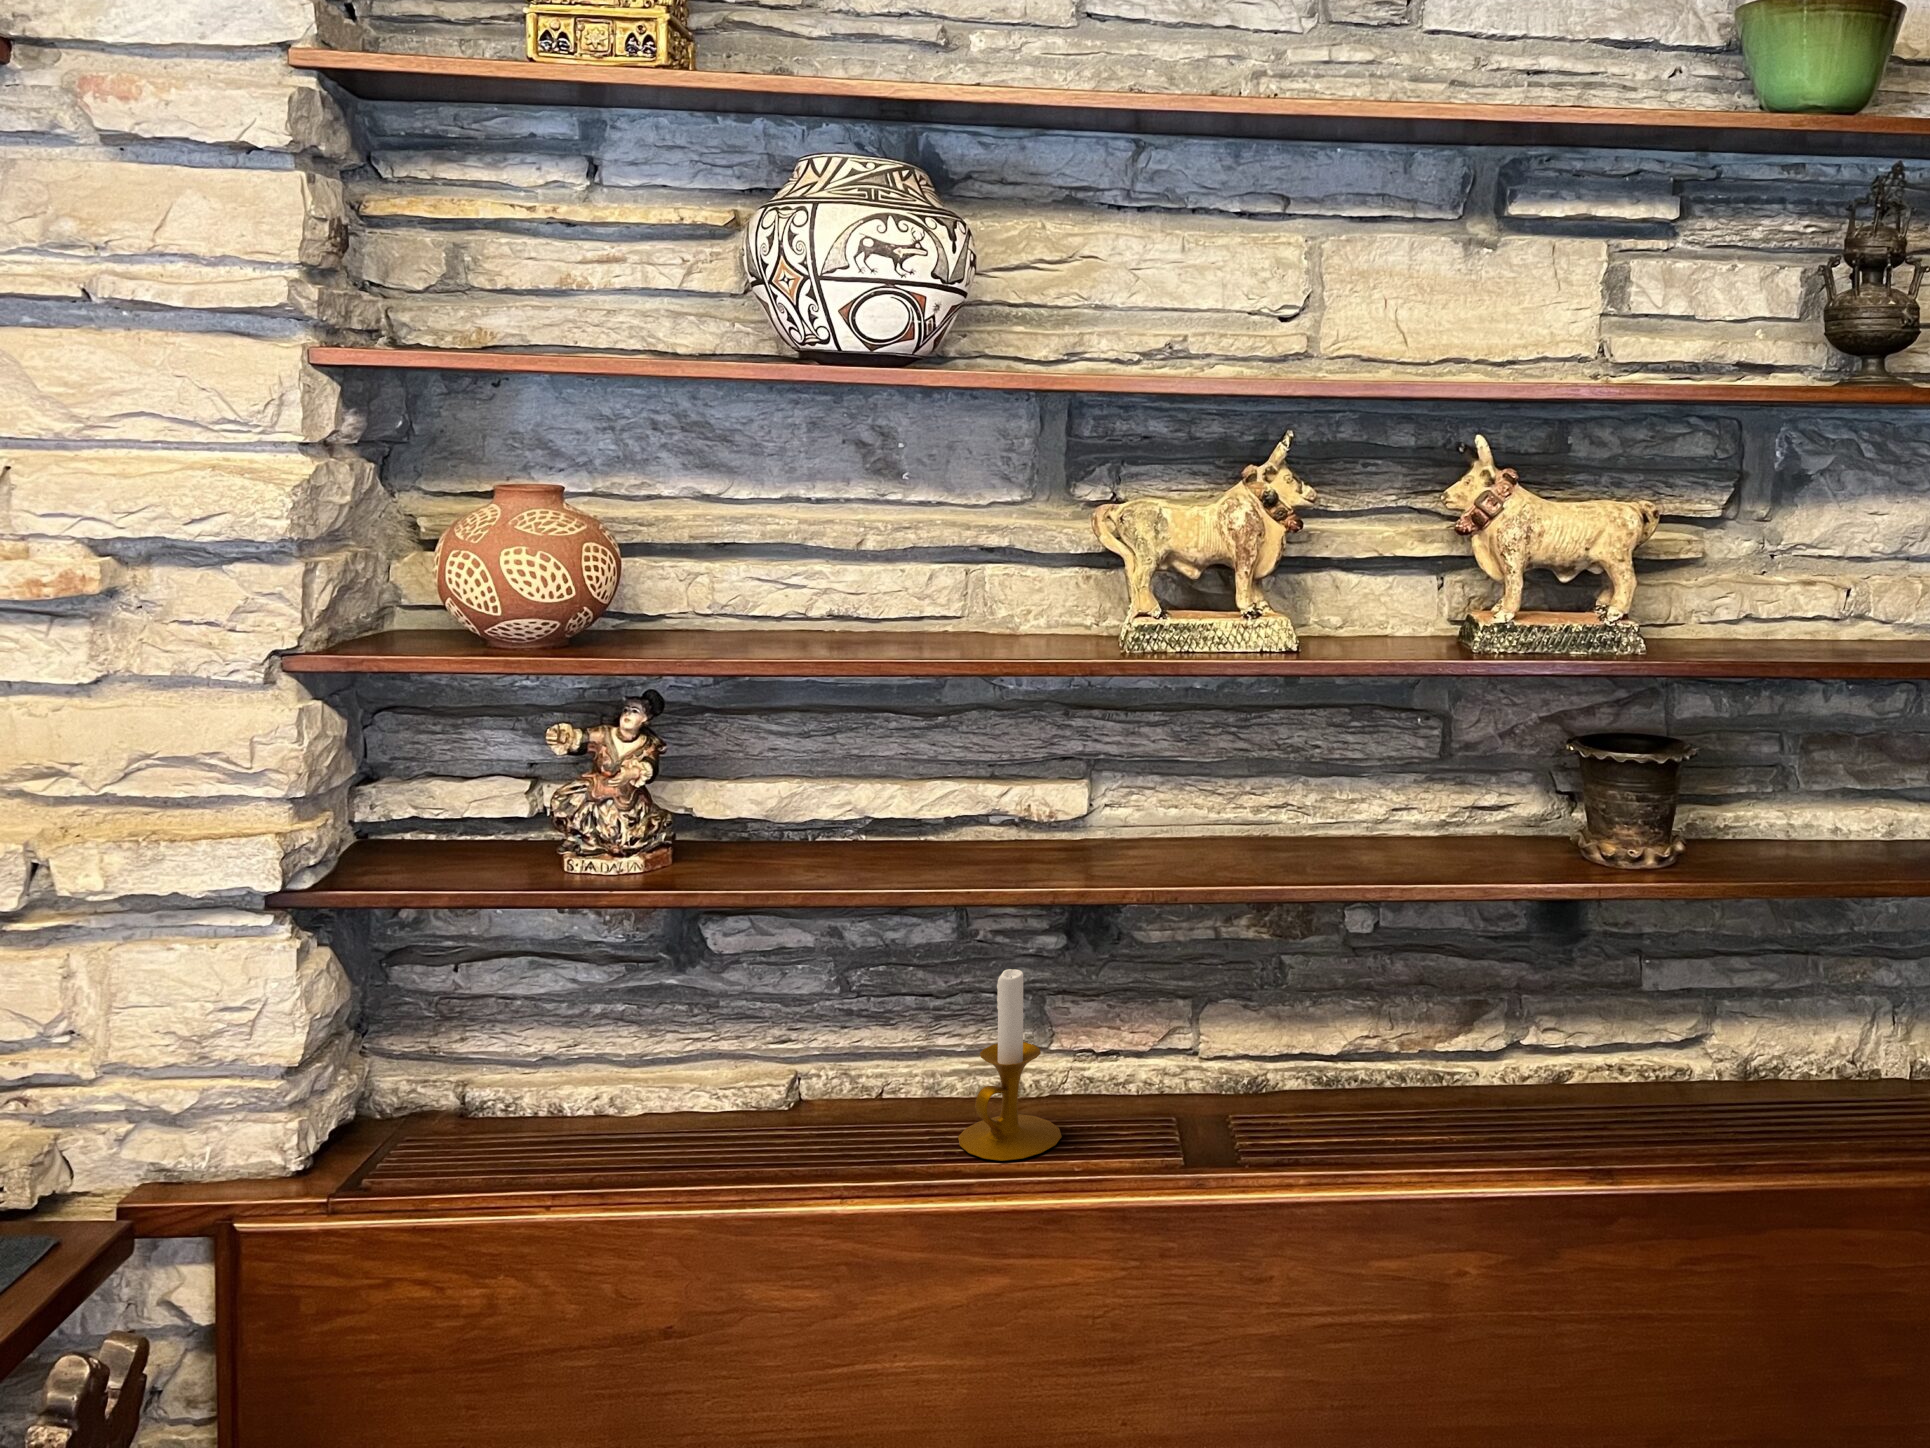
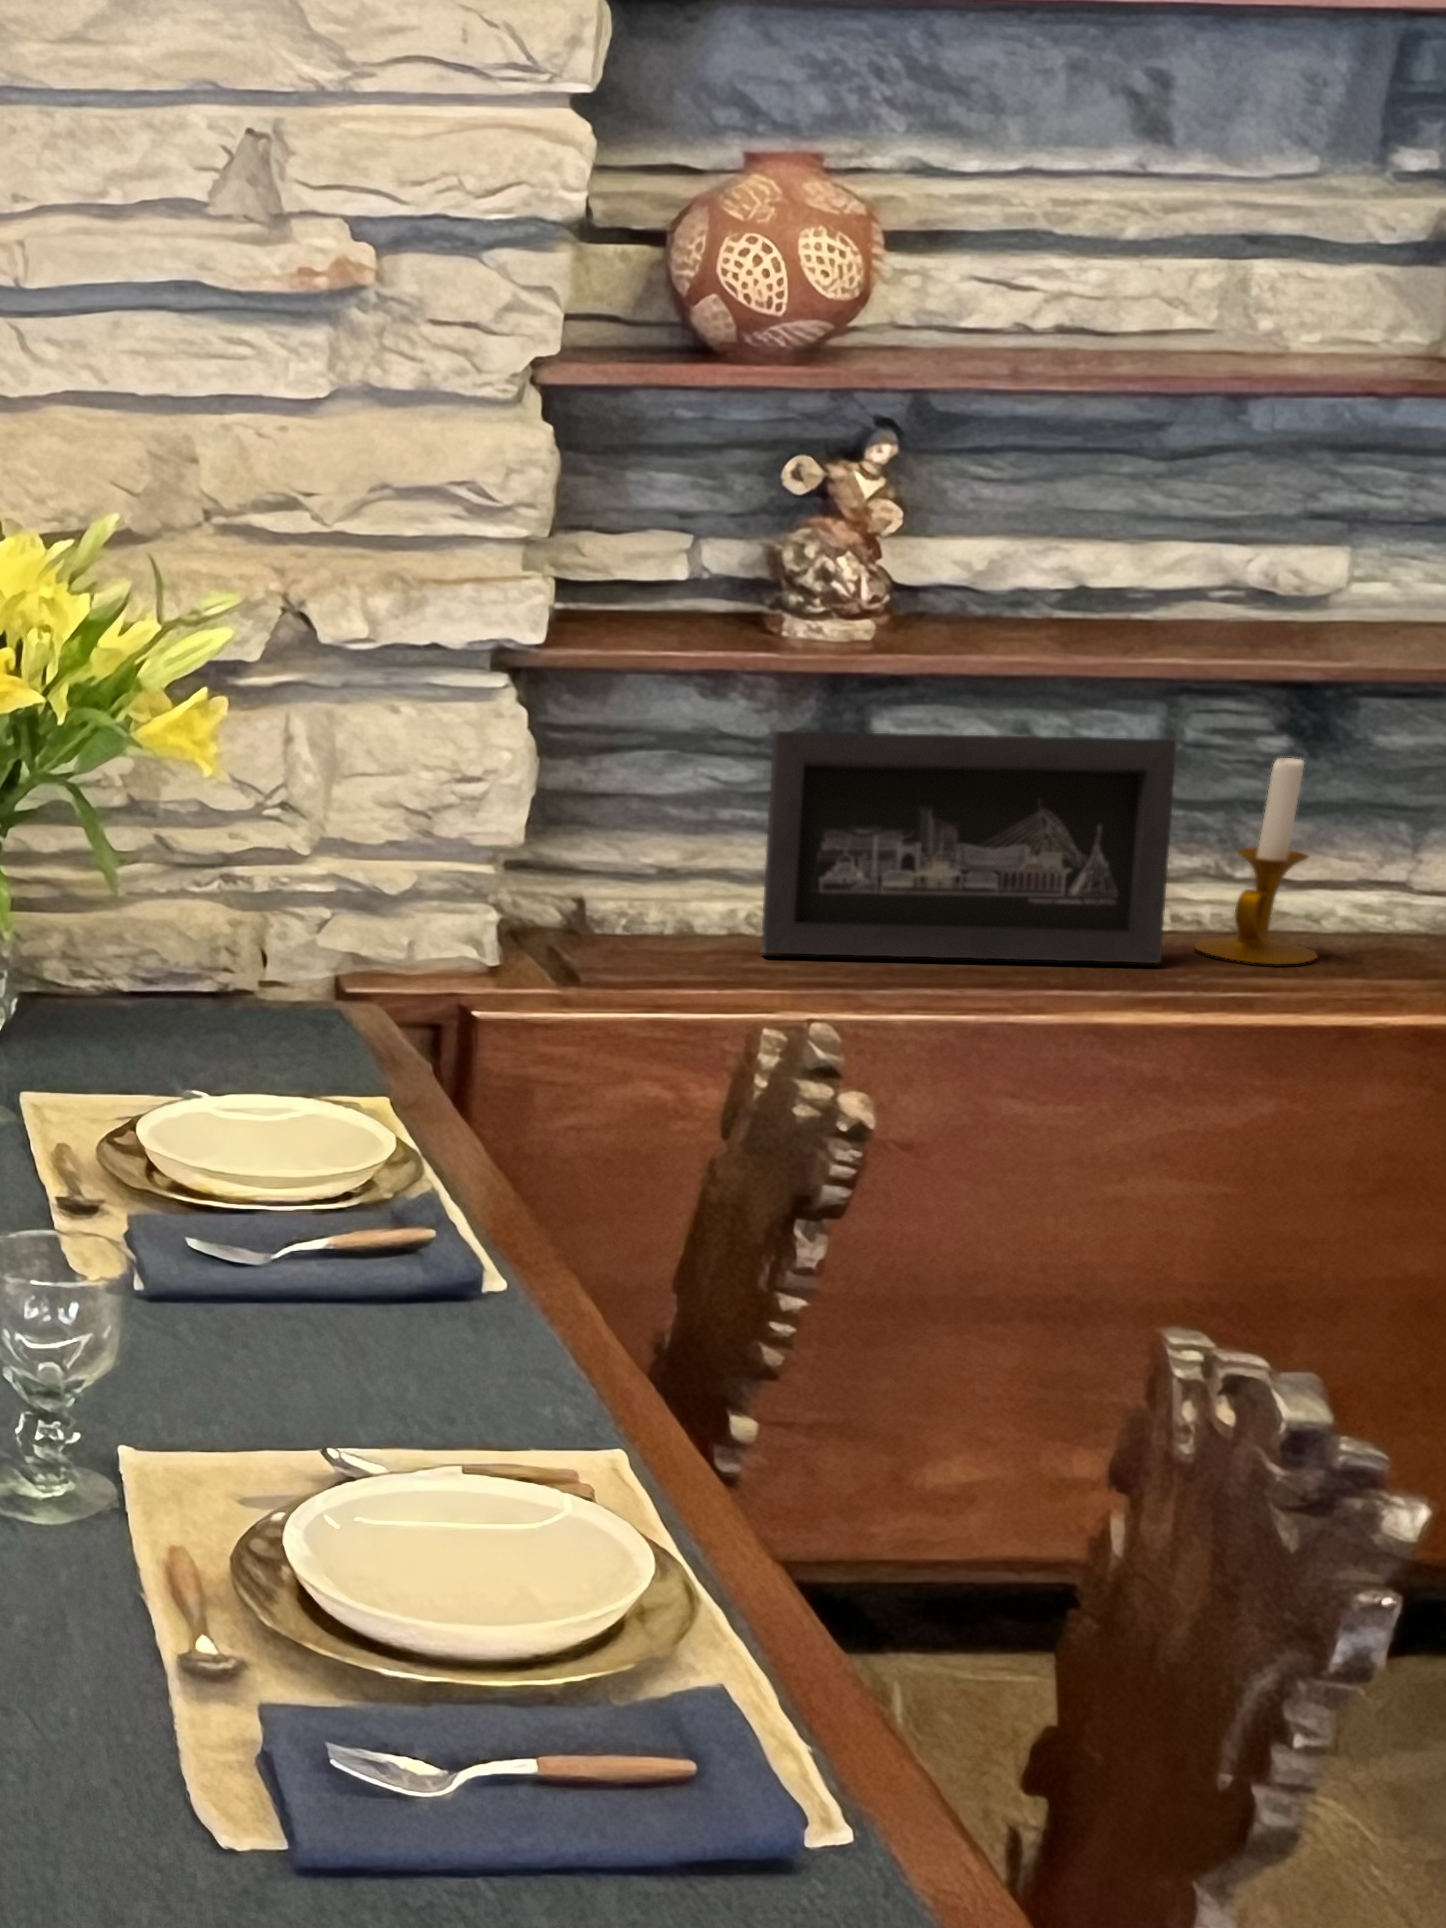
picture frame: none [536,957,905,1165] -> present [760,731,1177,963]

